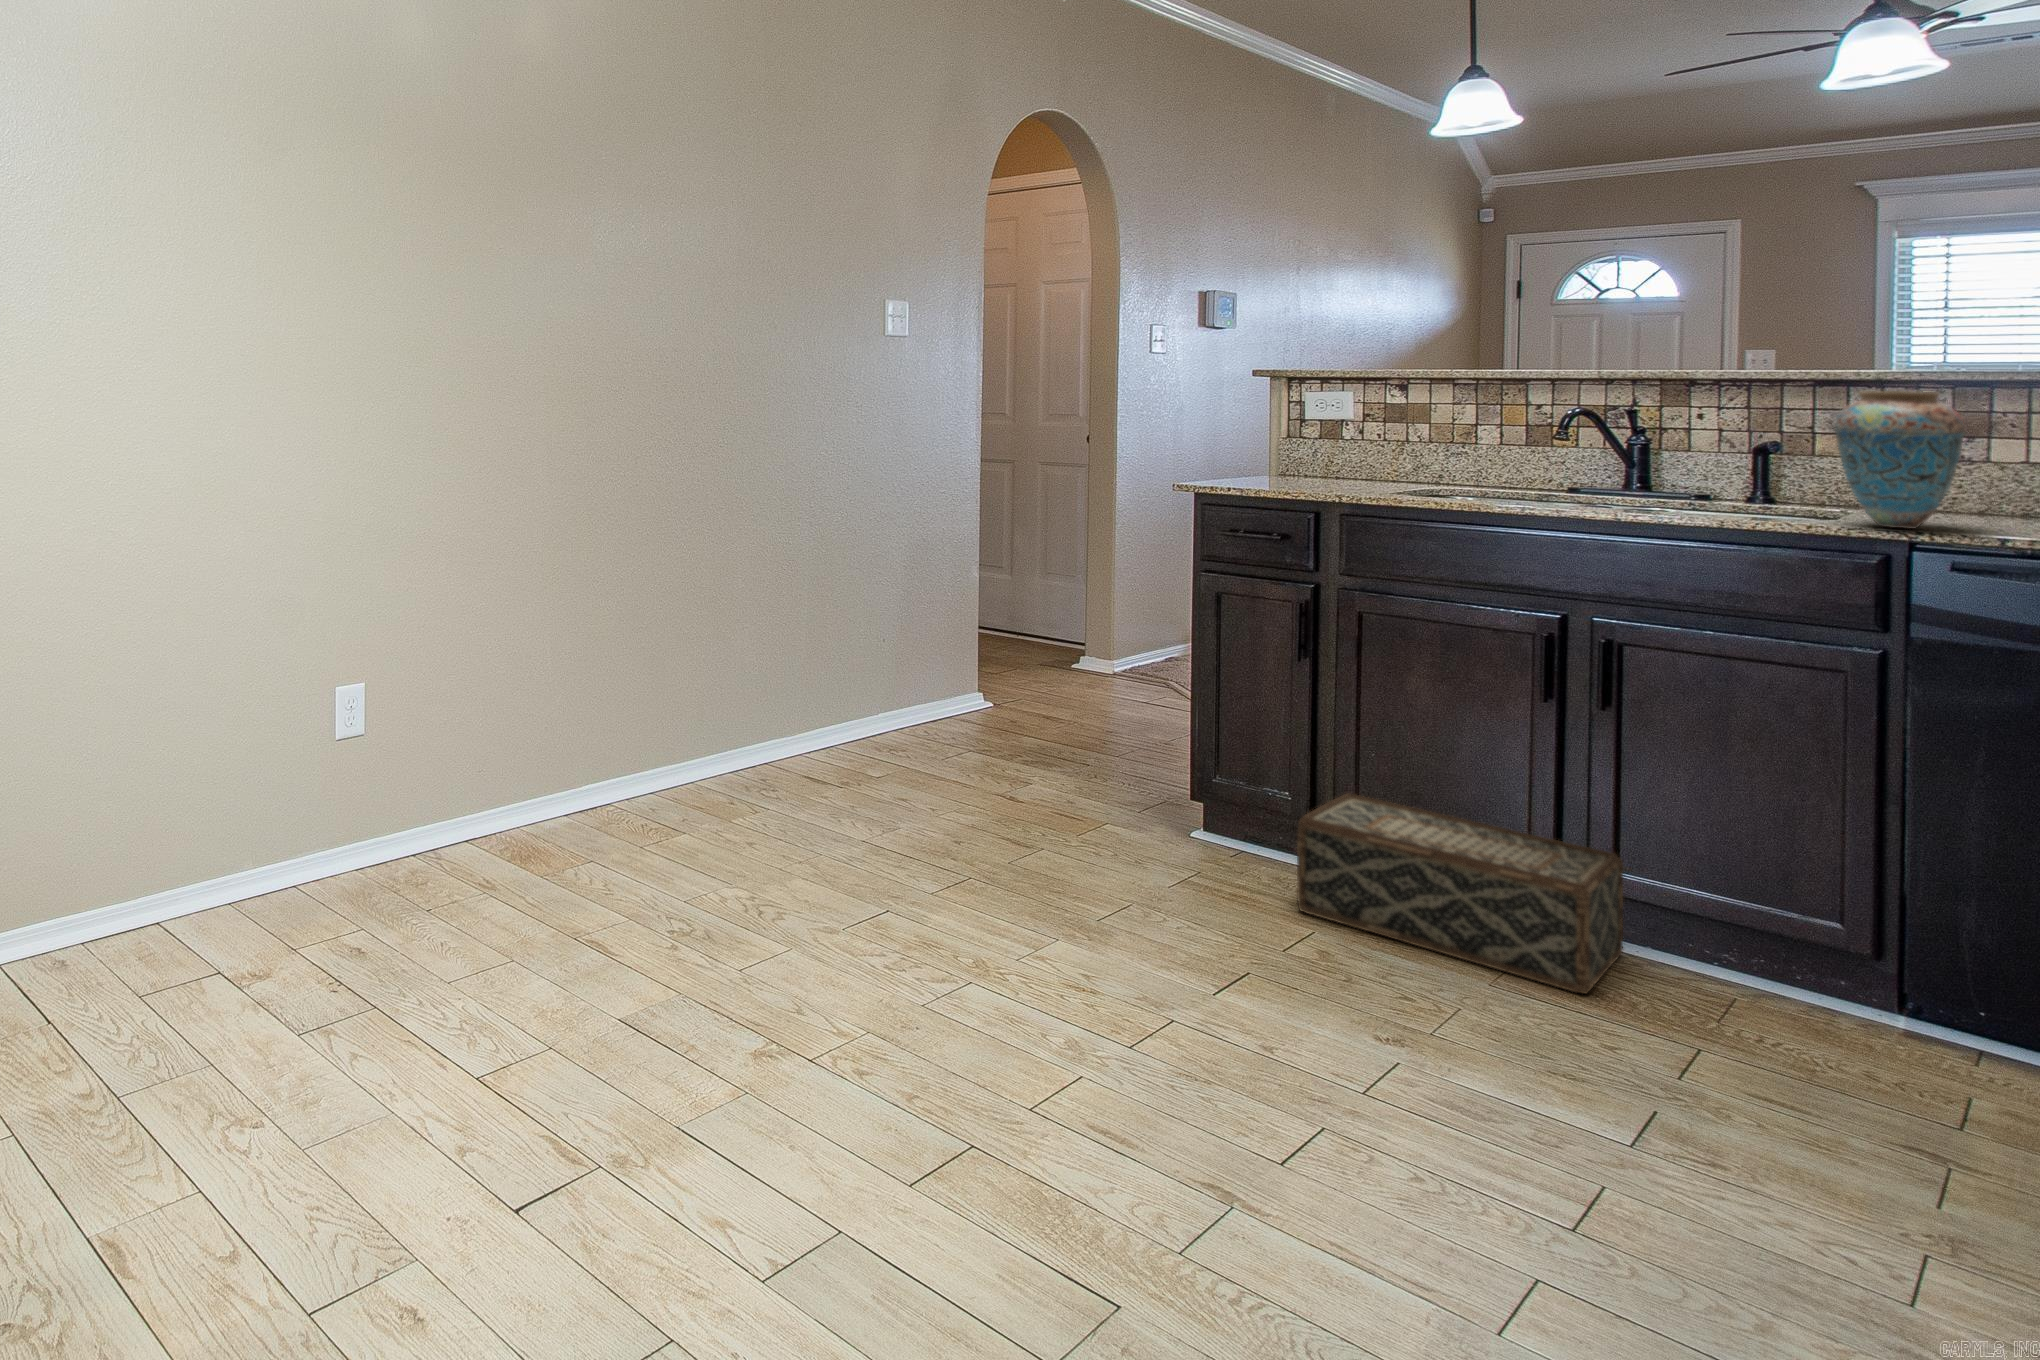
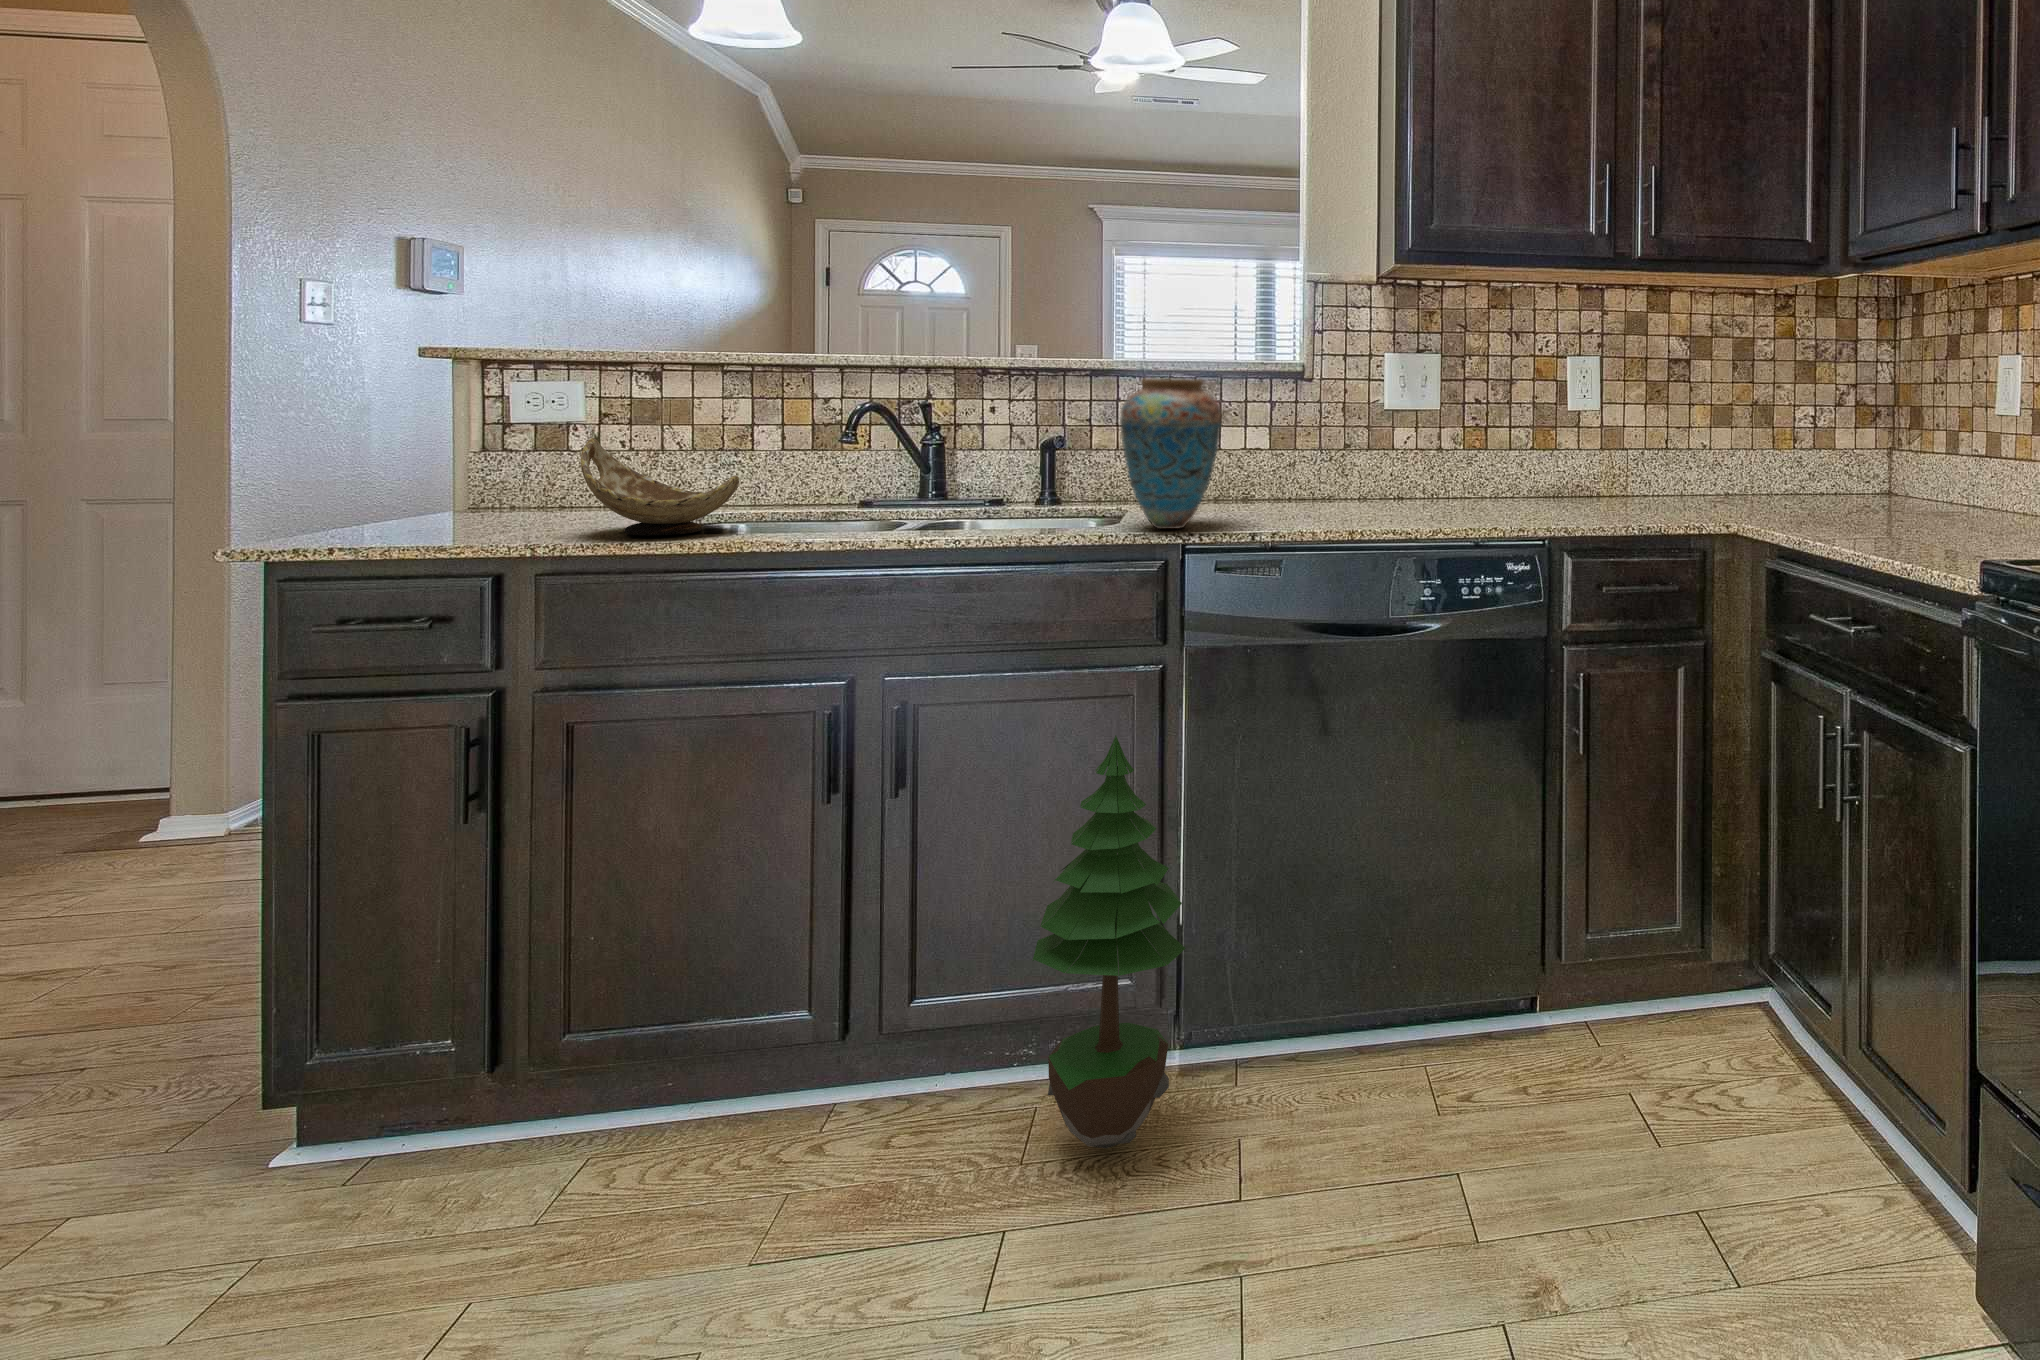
decorative bowl: none [1362,429,1474,497] -> present [581,438,739,535]
potted tree: none [1740,691,1913,1036] -> present [1033,736,1185,1149]
woven basket: present [1297,793,1623,994] -> none [419,991,907,1291]

